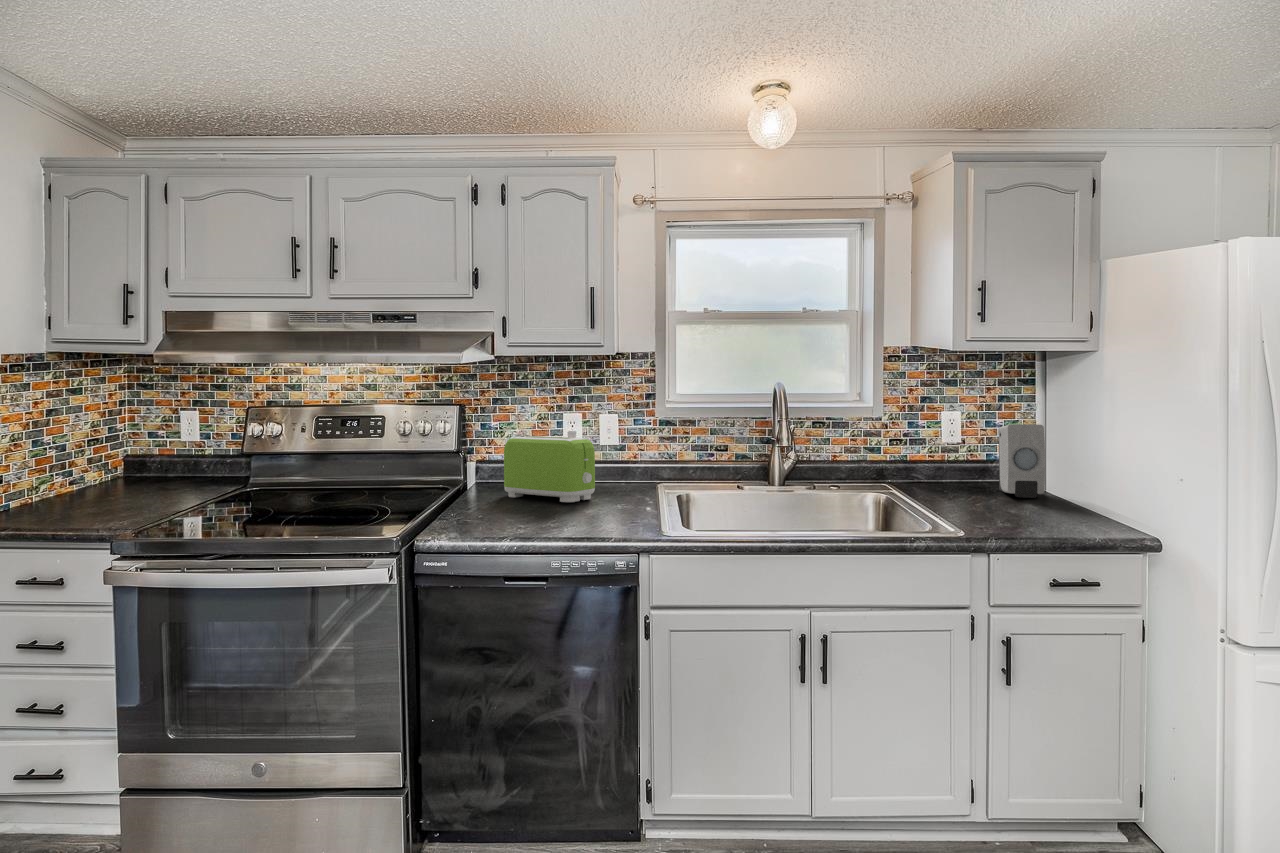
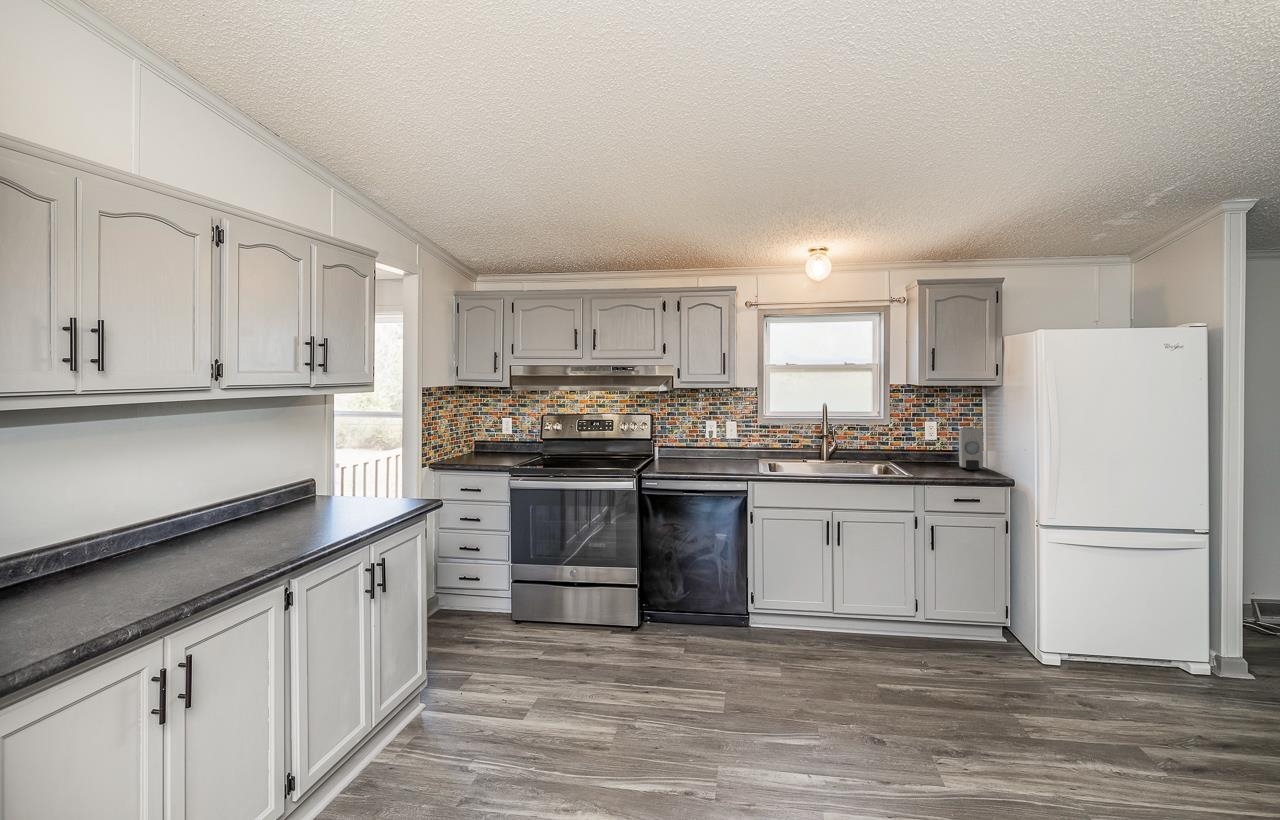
toaster: present [504,436,595,502] -> none [678,432,727,466]

